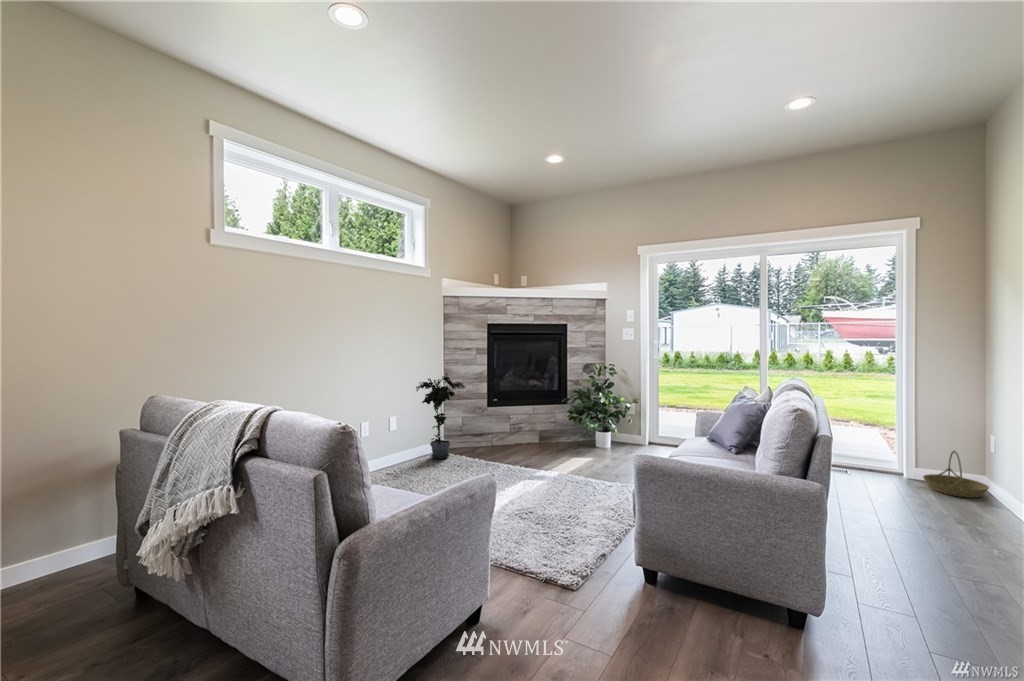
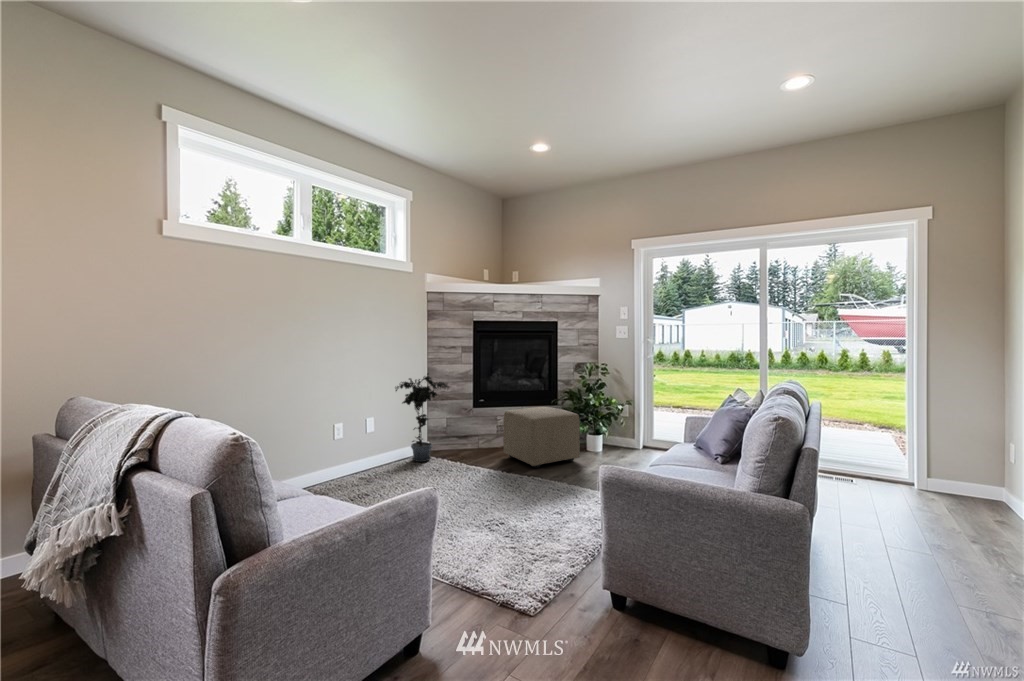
ottoman: none [518,406,592,463] -> present [503,407,580,468]
basket: present [923,451,989,498] -> none [933,460,1006,512]

